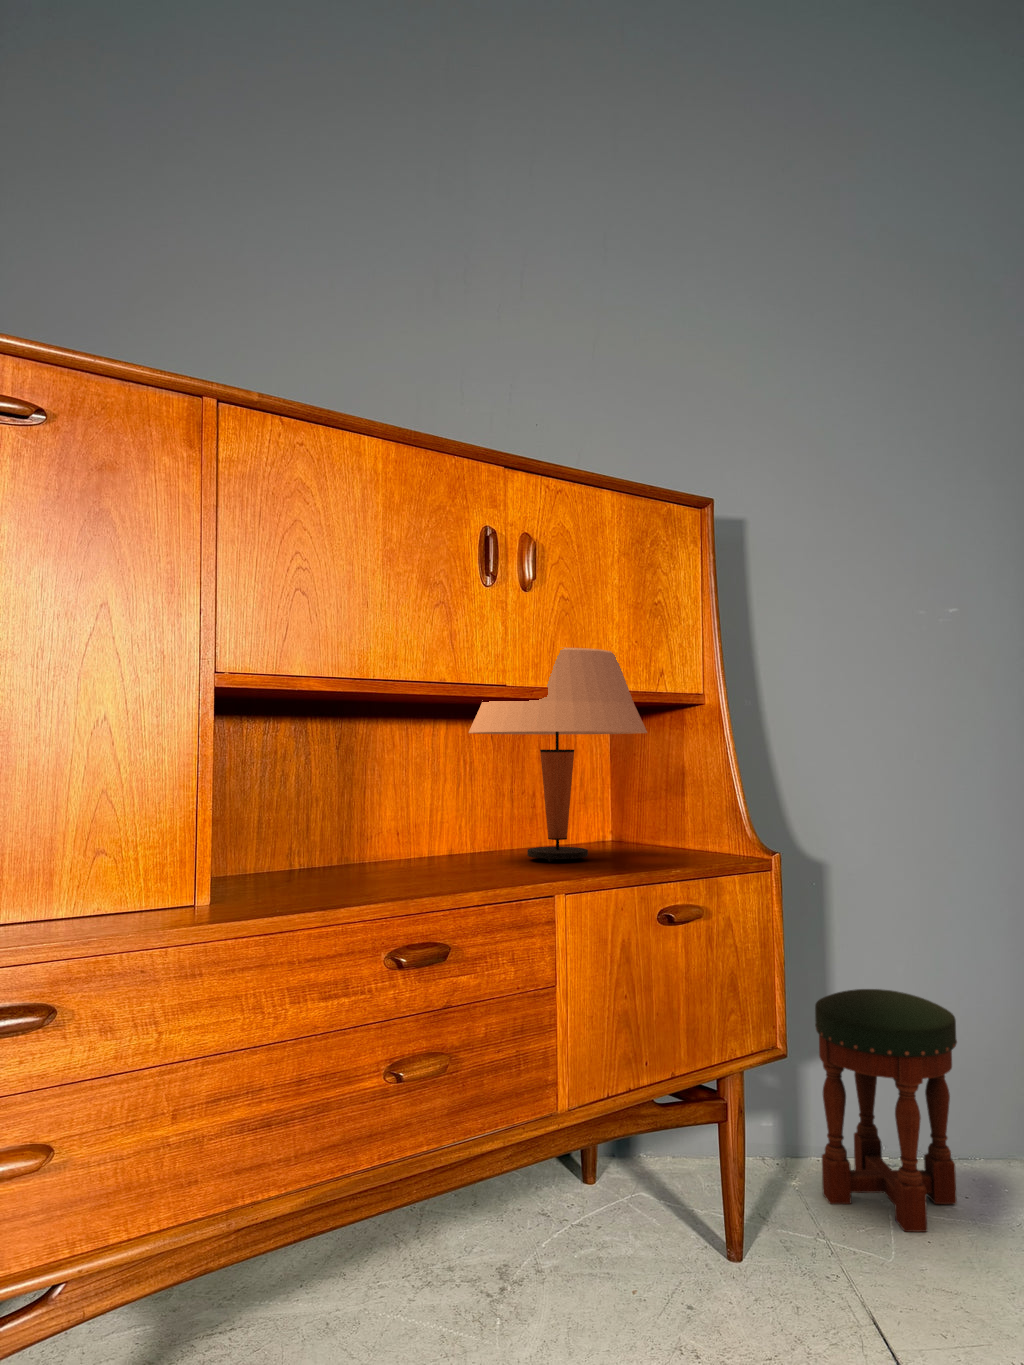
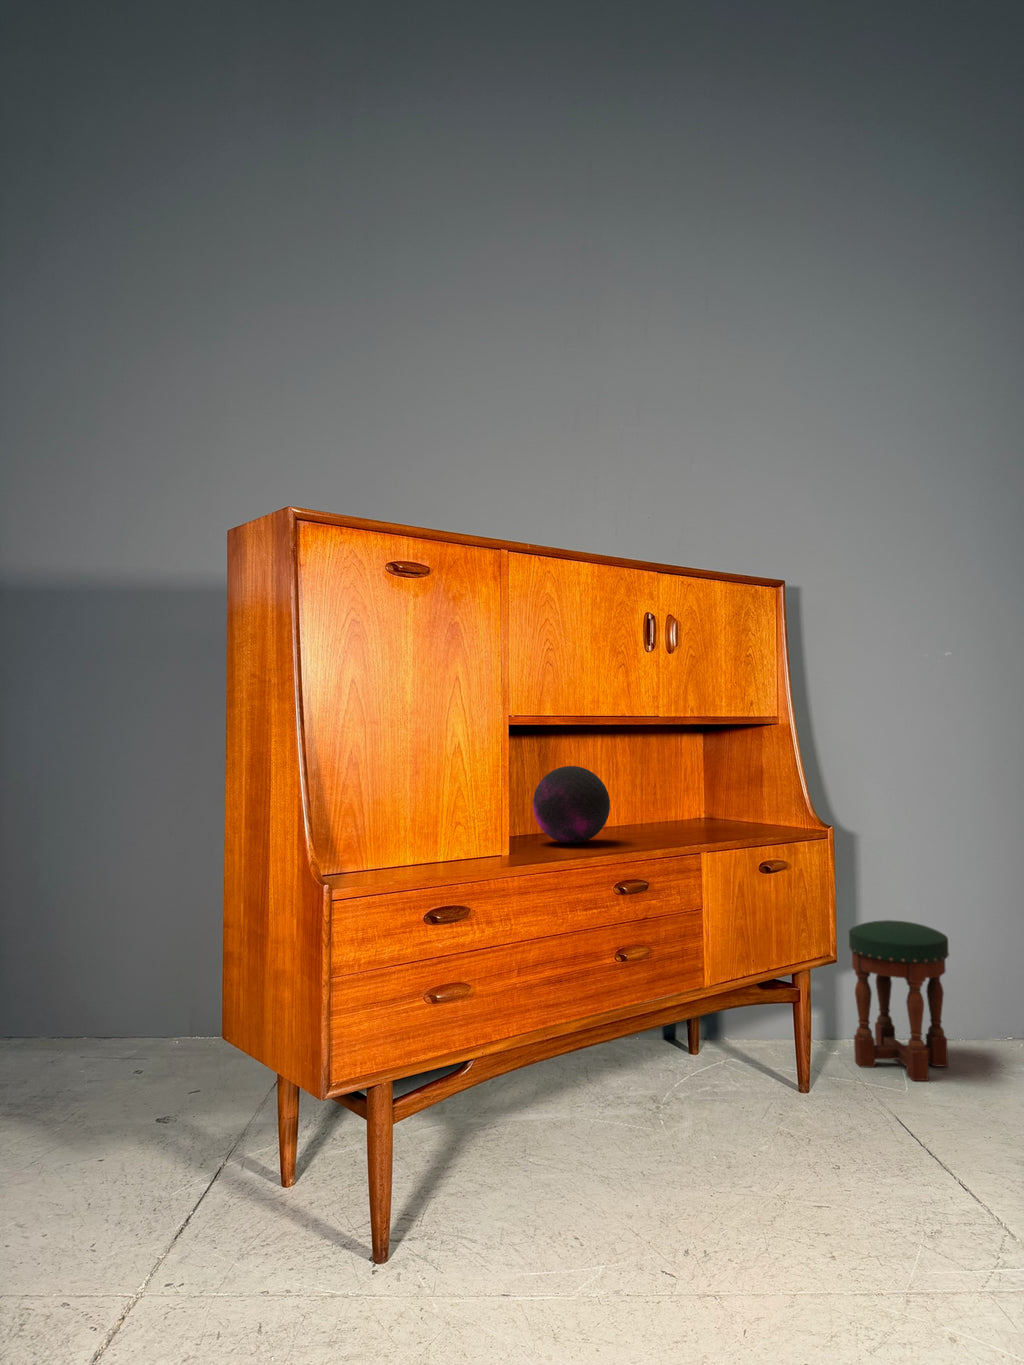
table lamp: present [469,648,647,862] -> none [623,690,745,831]
decorative orb: none [296,759,417,880] -> present [533,766,610,843]

